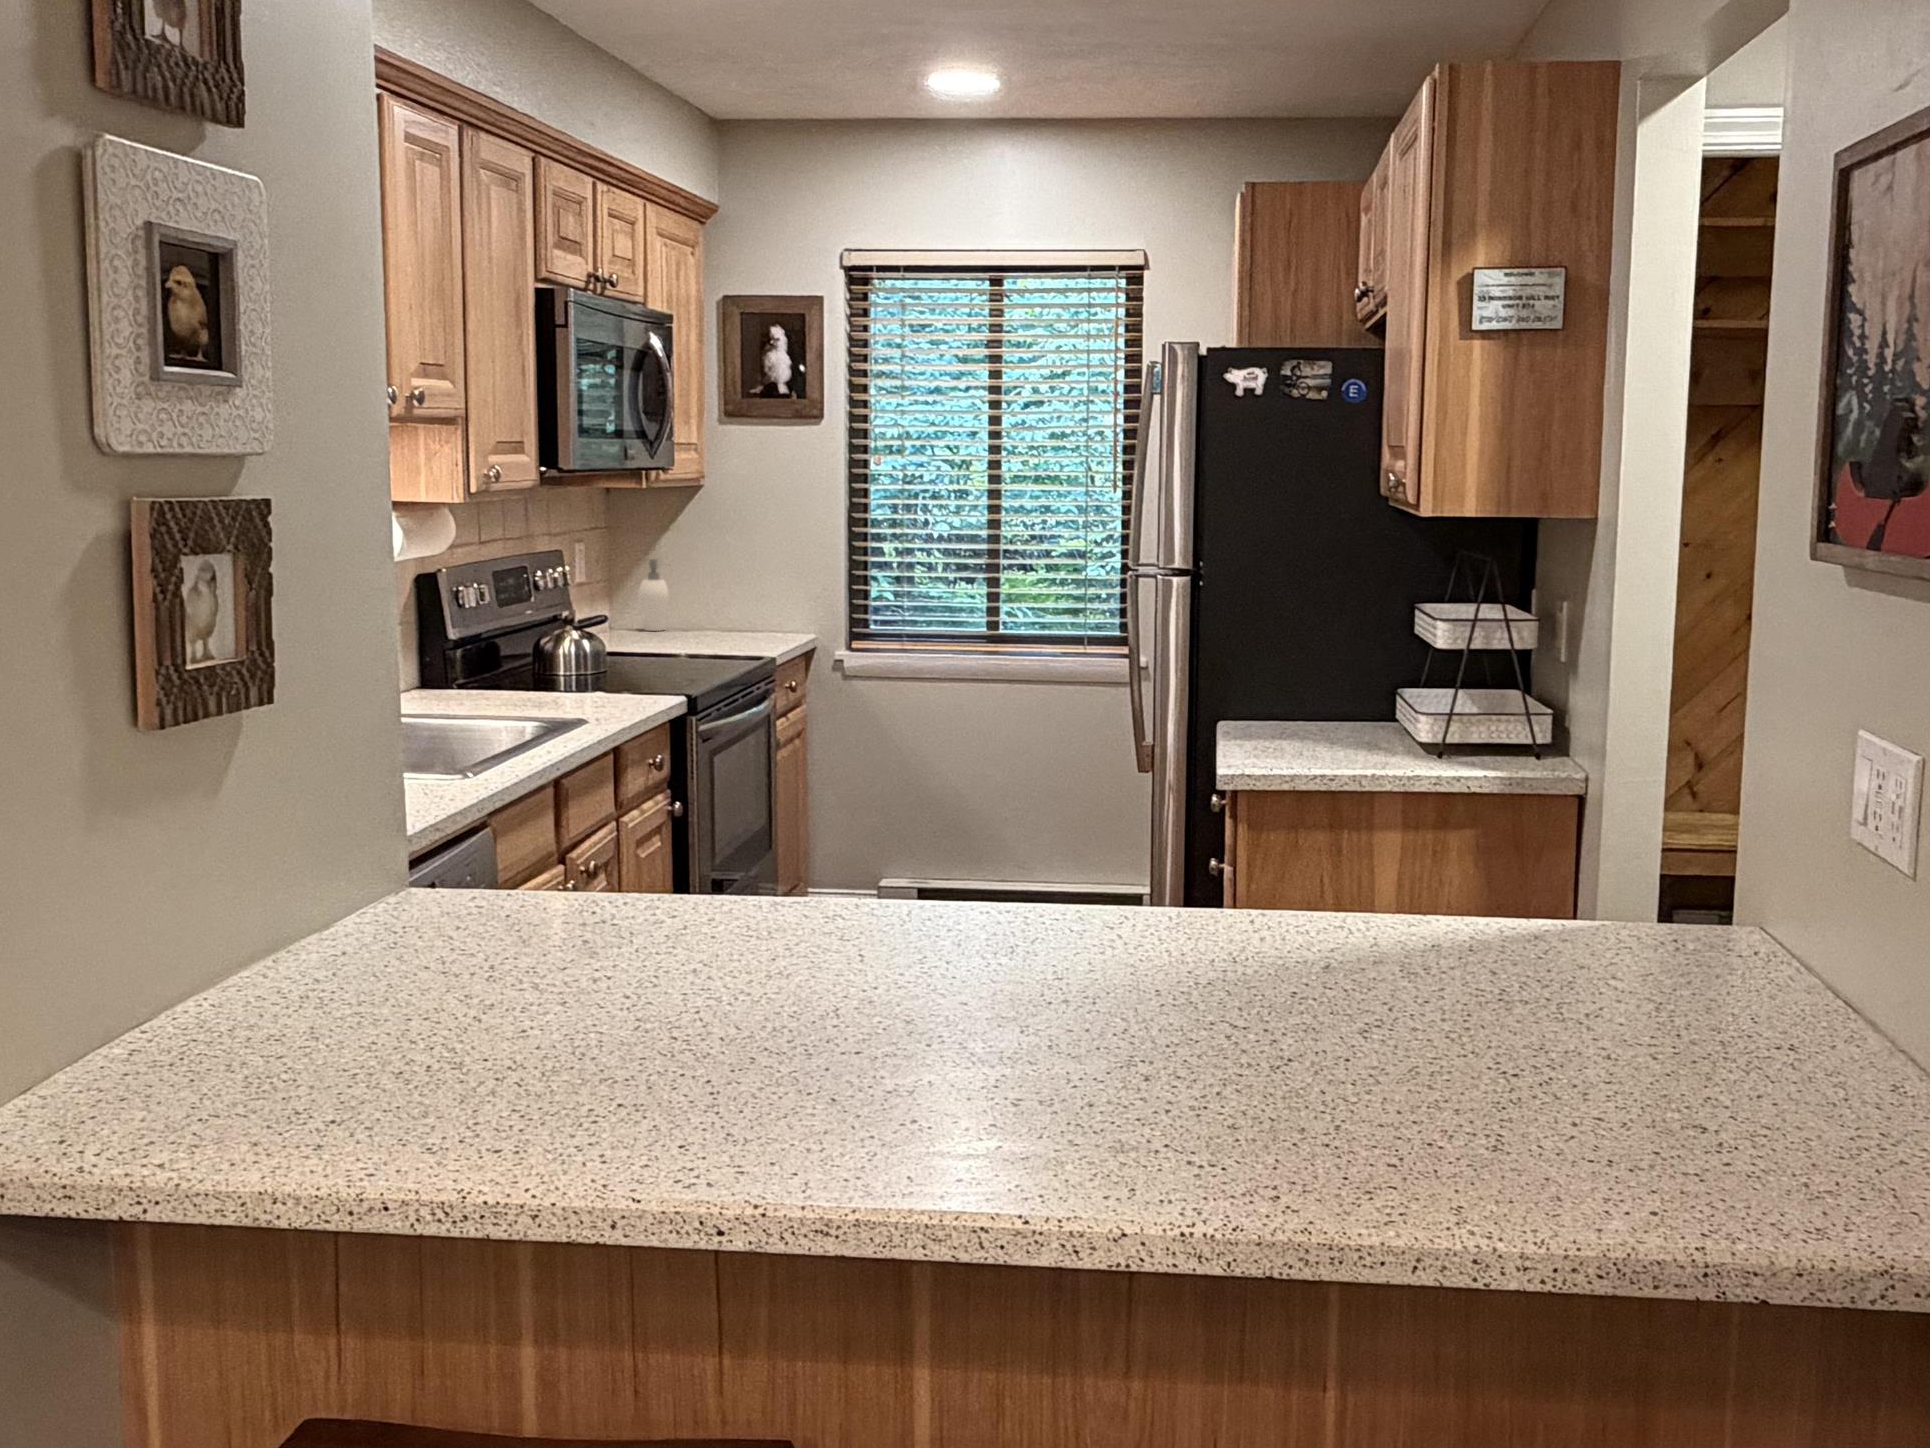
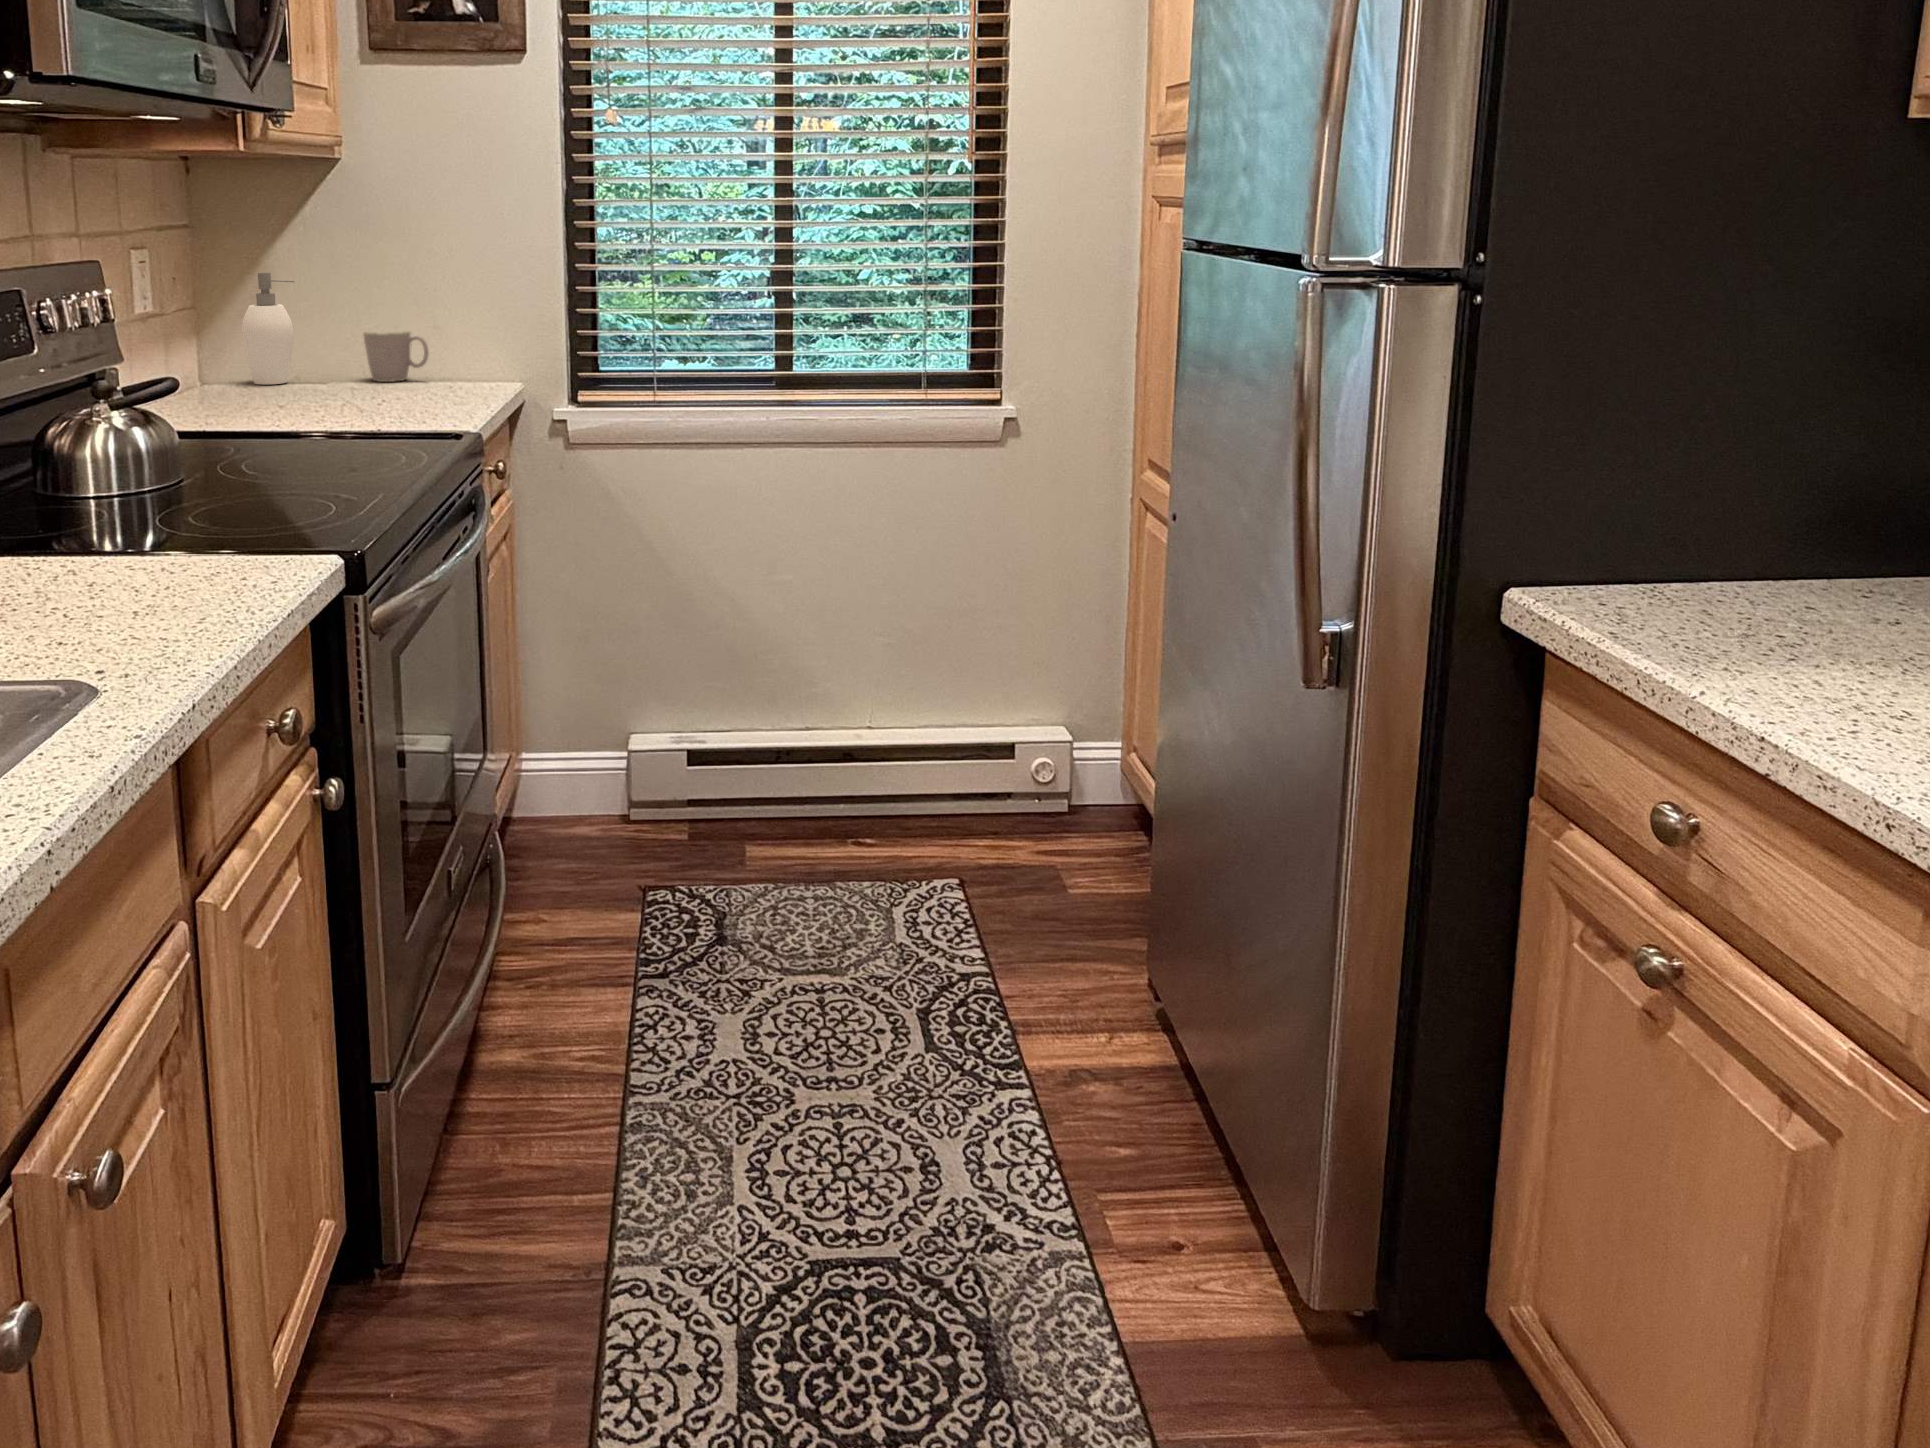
mug: none [714,597,756,632] -> present [364,332,429,382]

